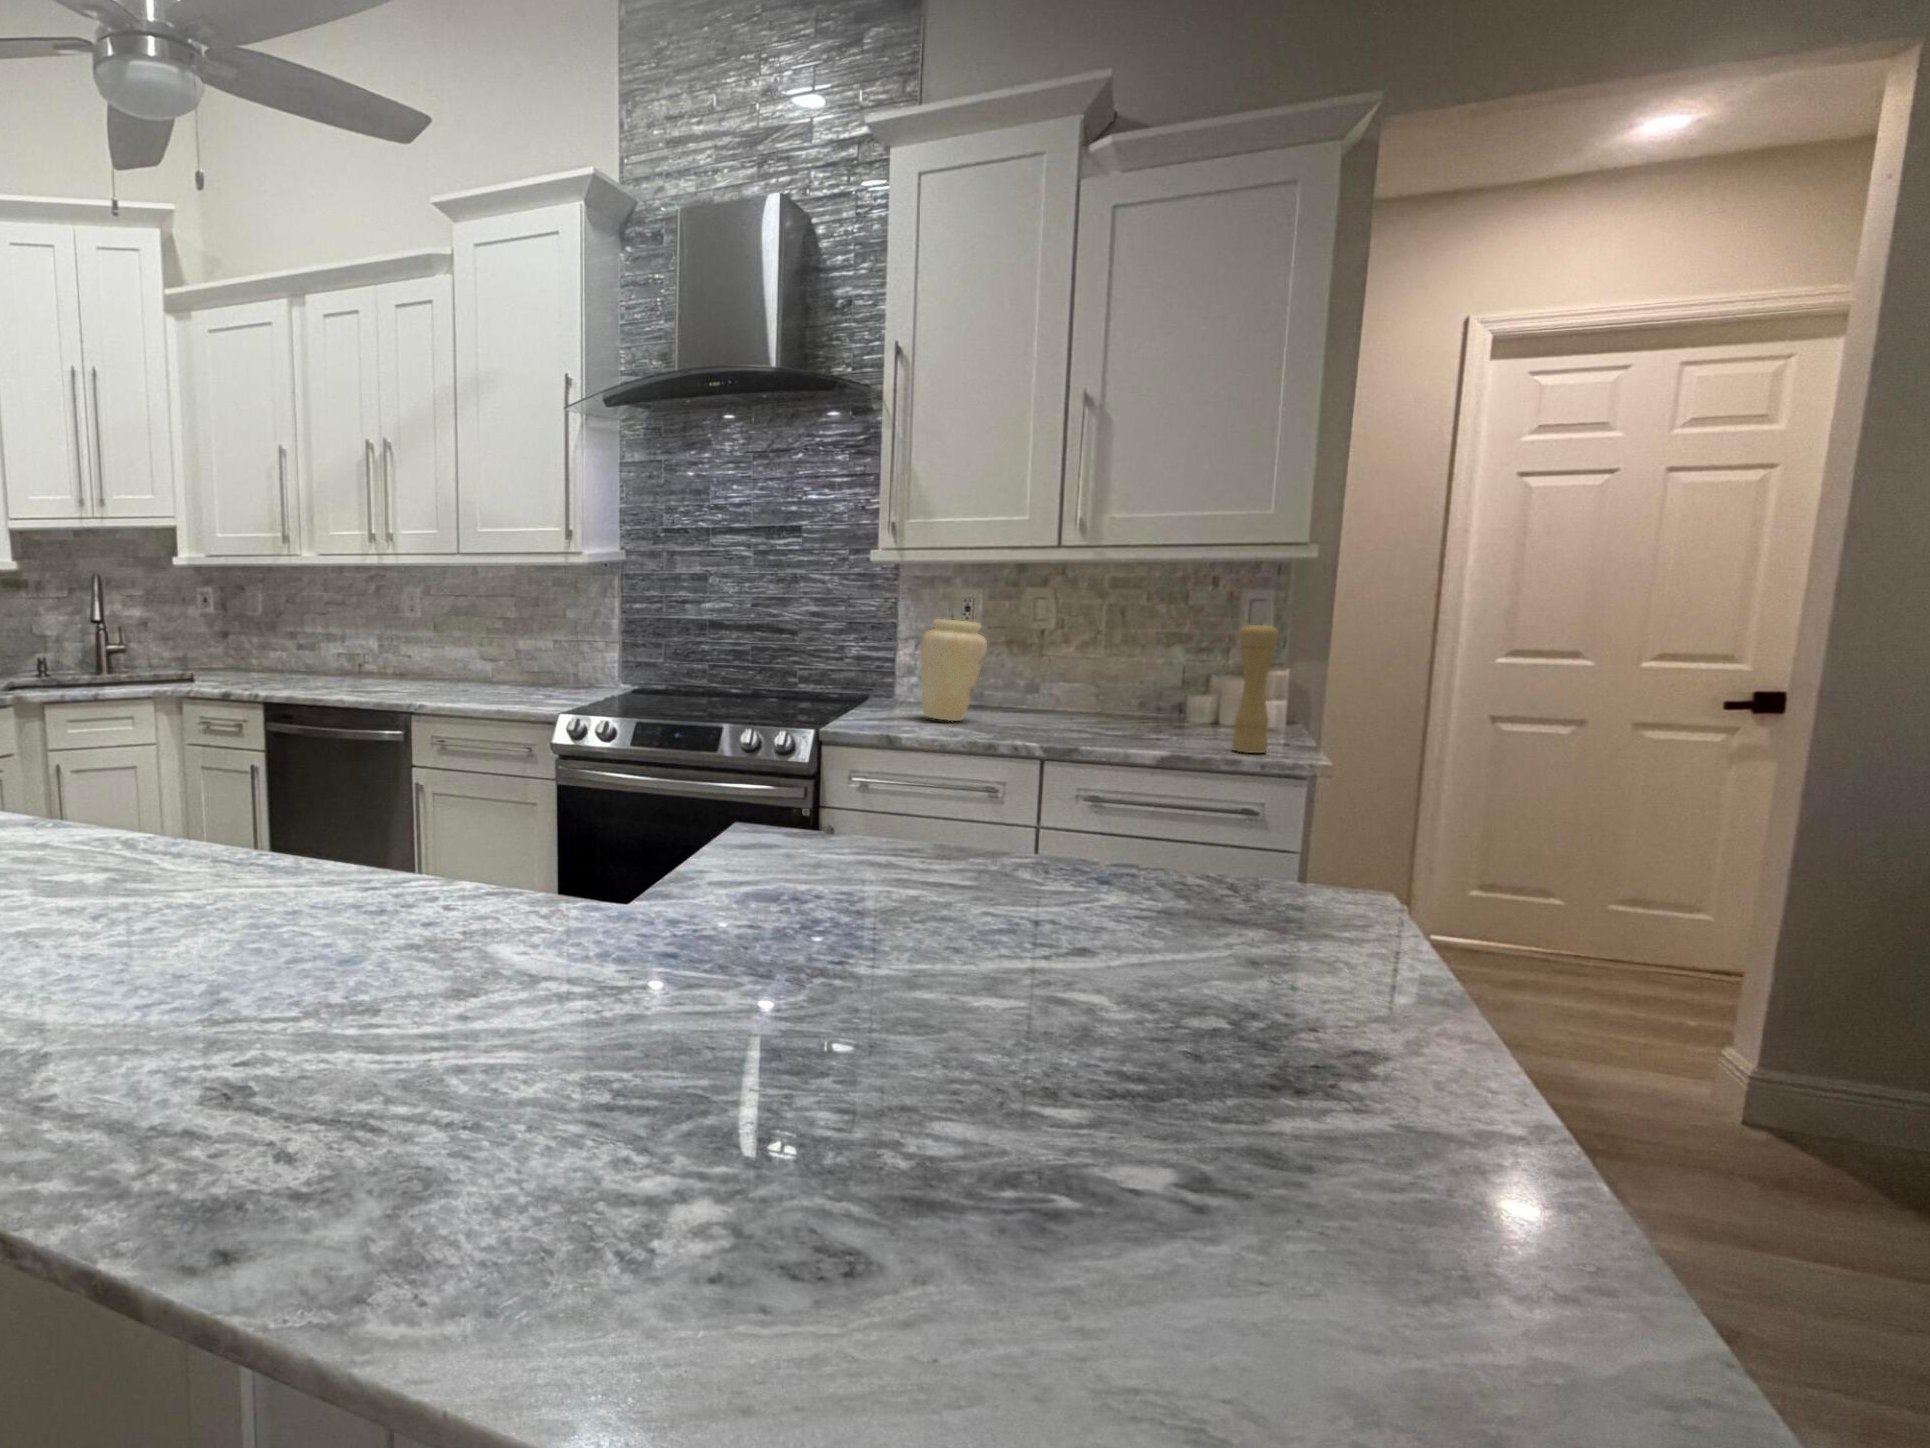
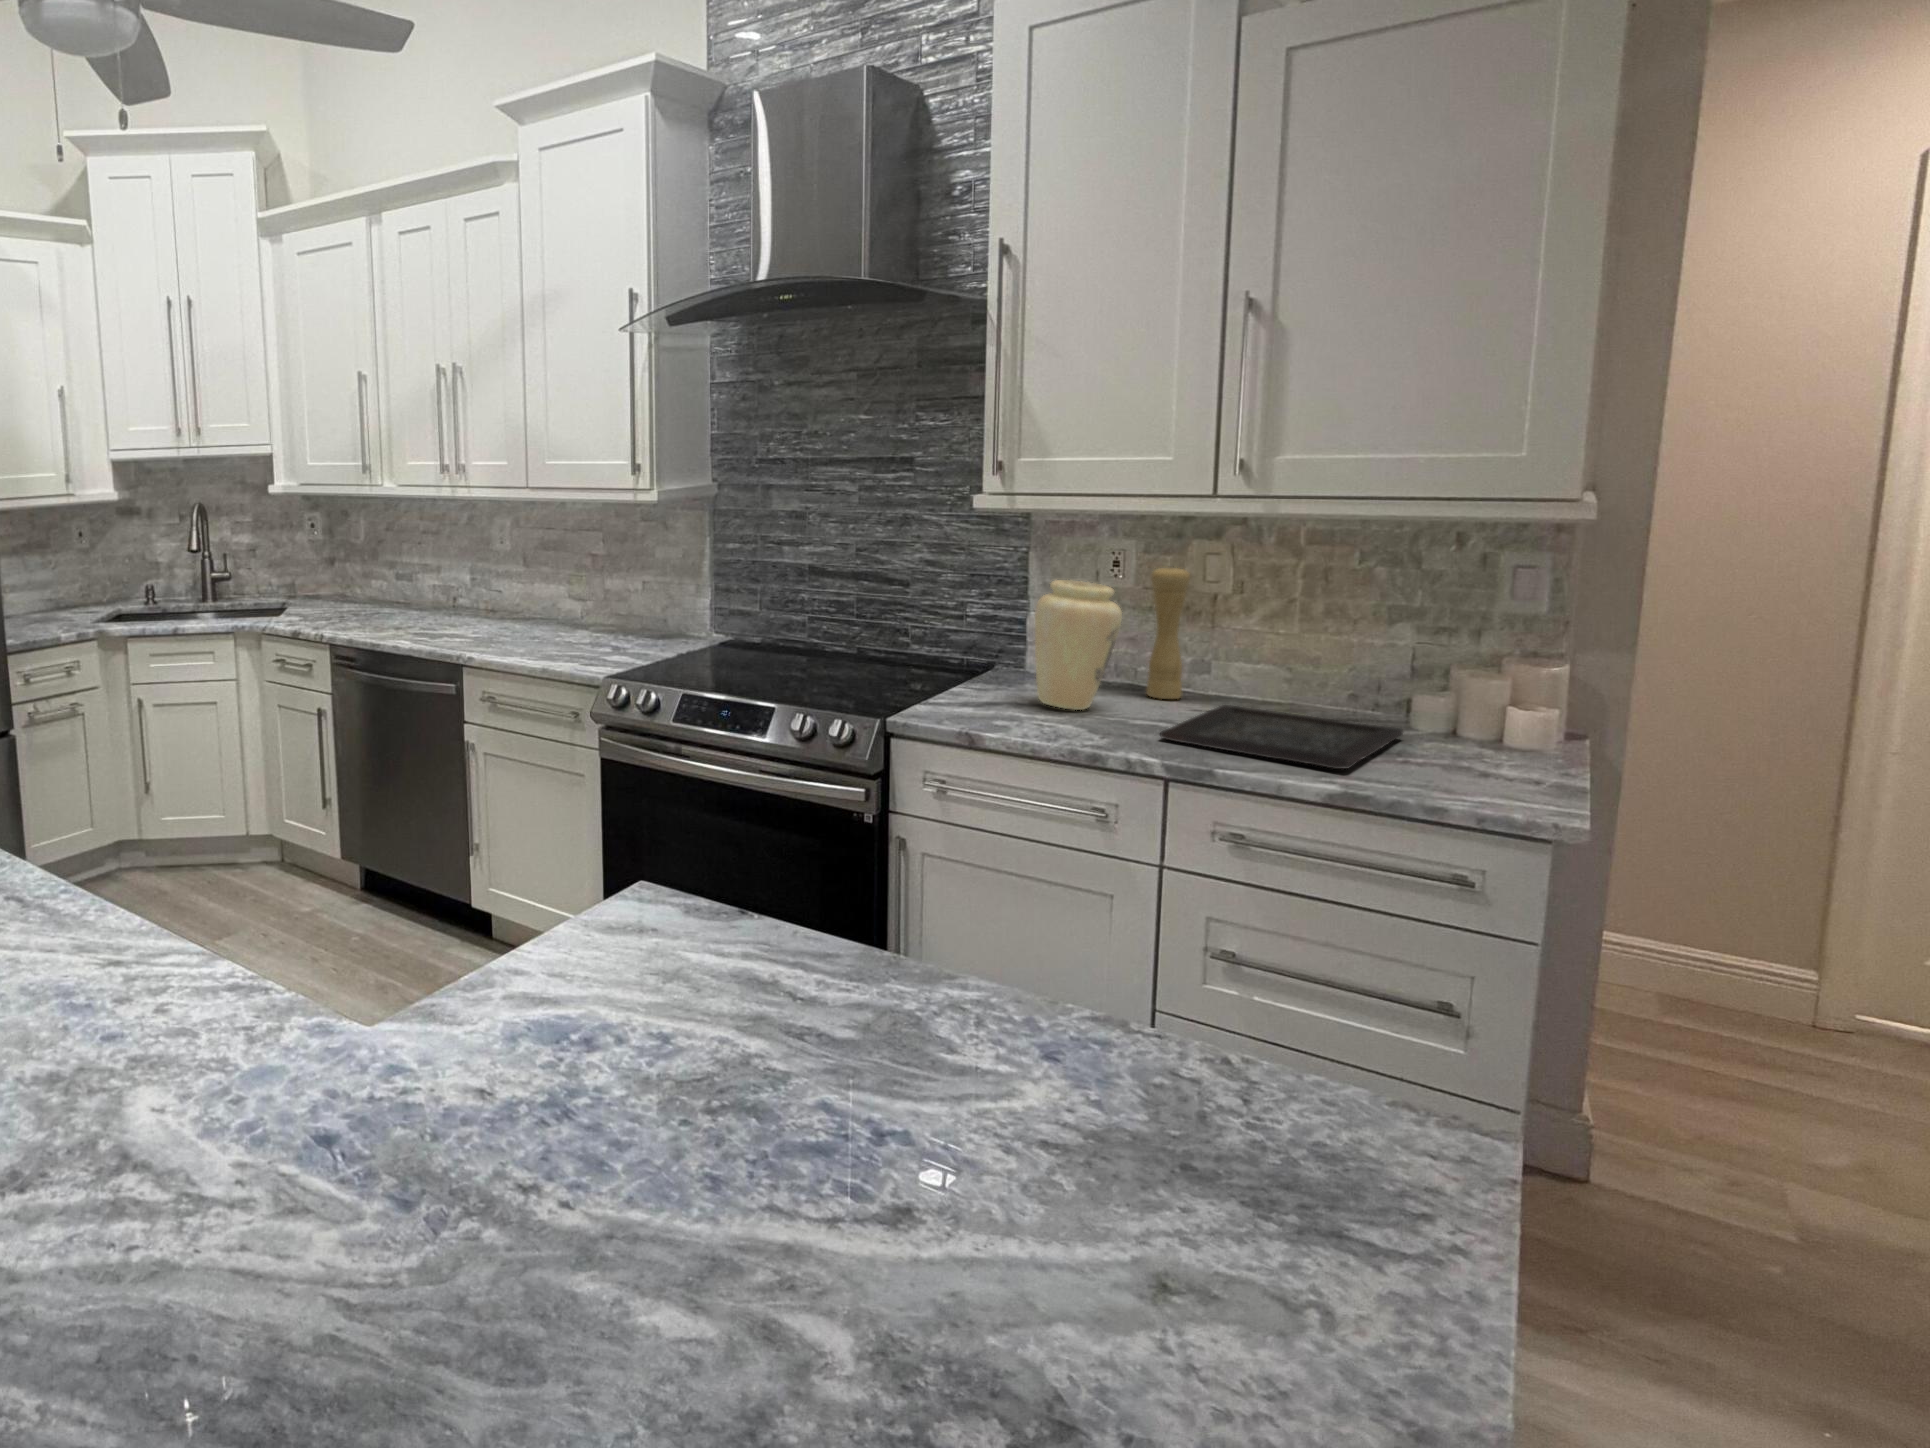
pepper mill: present [1232,623,1279,753] -> present [1147,566,1190,699]
tray: none [1028,714,1186,745] -> present [1160,705,1403,769]

